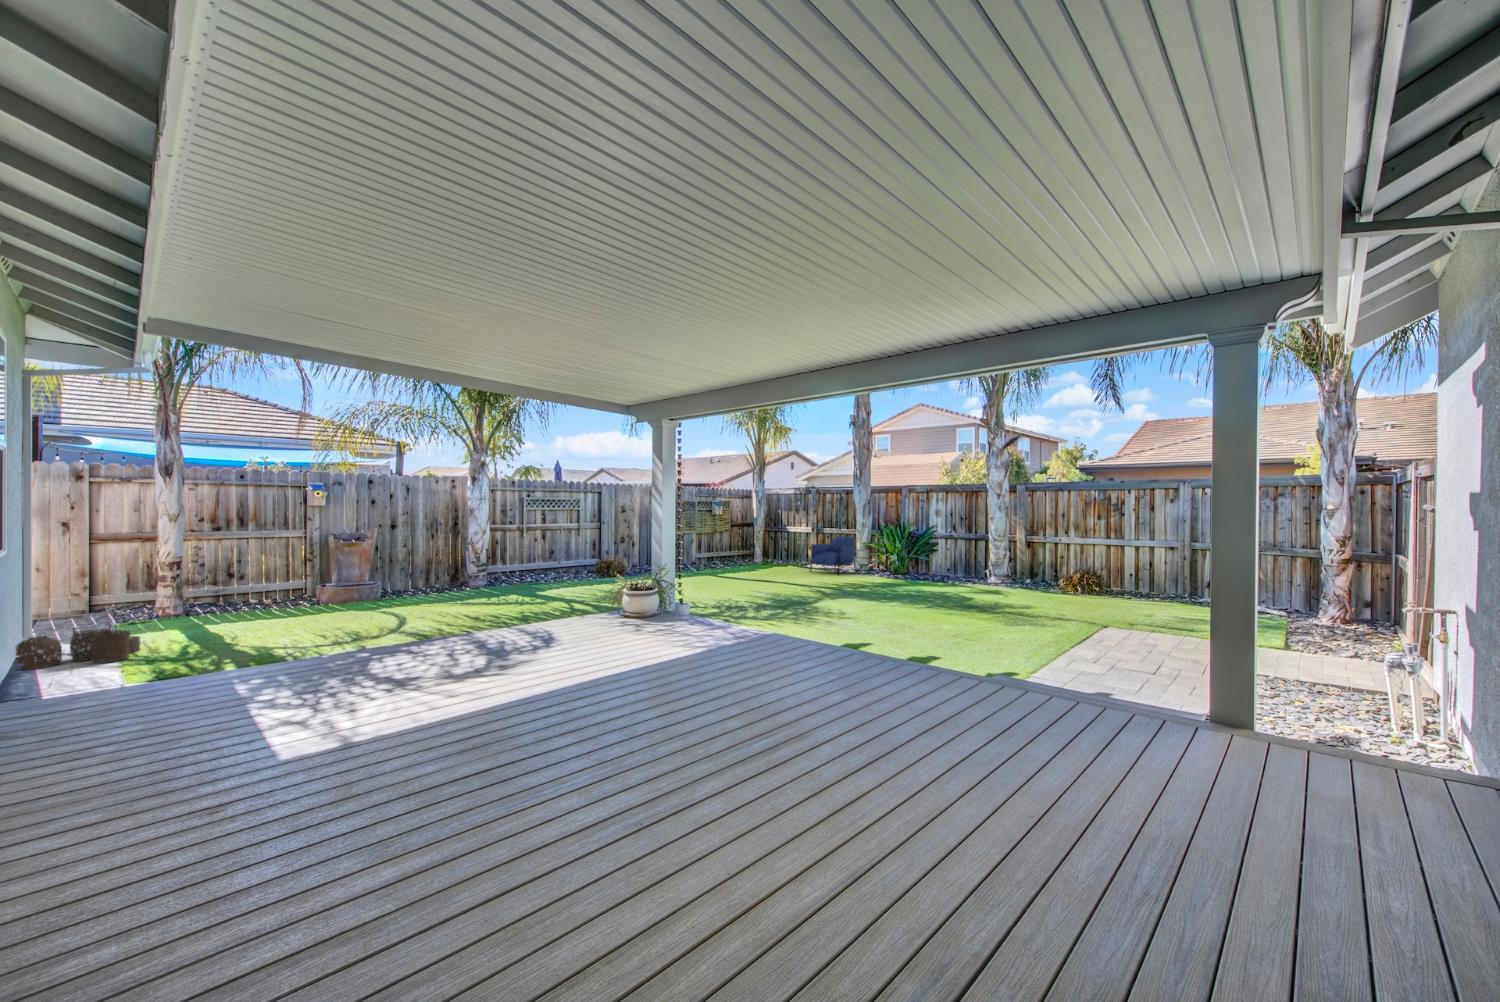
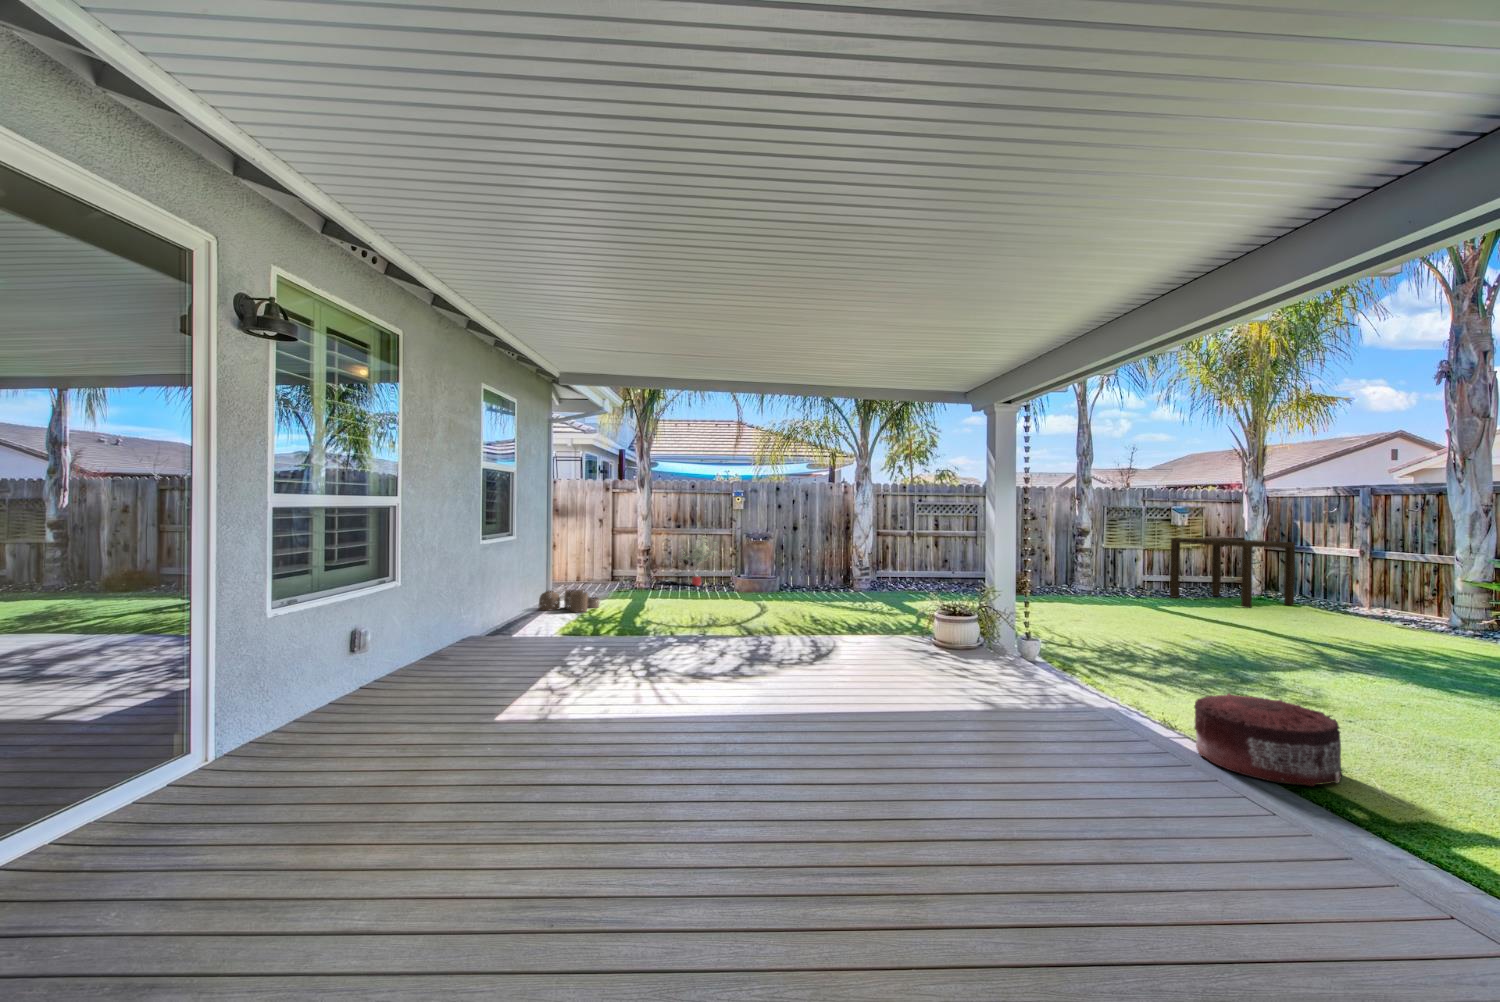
dining table: none [713,524,780,571] -> present [1170,538,1295,608]
armchair: present [810,536,855,574] -> none [1339,566,1455,631]
potted tree: none [222,539,292,605] -> present [678,536,717,586]
pouf: none [861,616,932,663] -> present [1194,694,1342,786]

